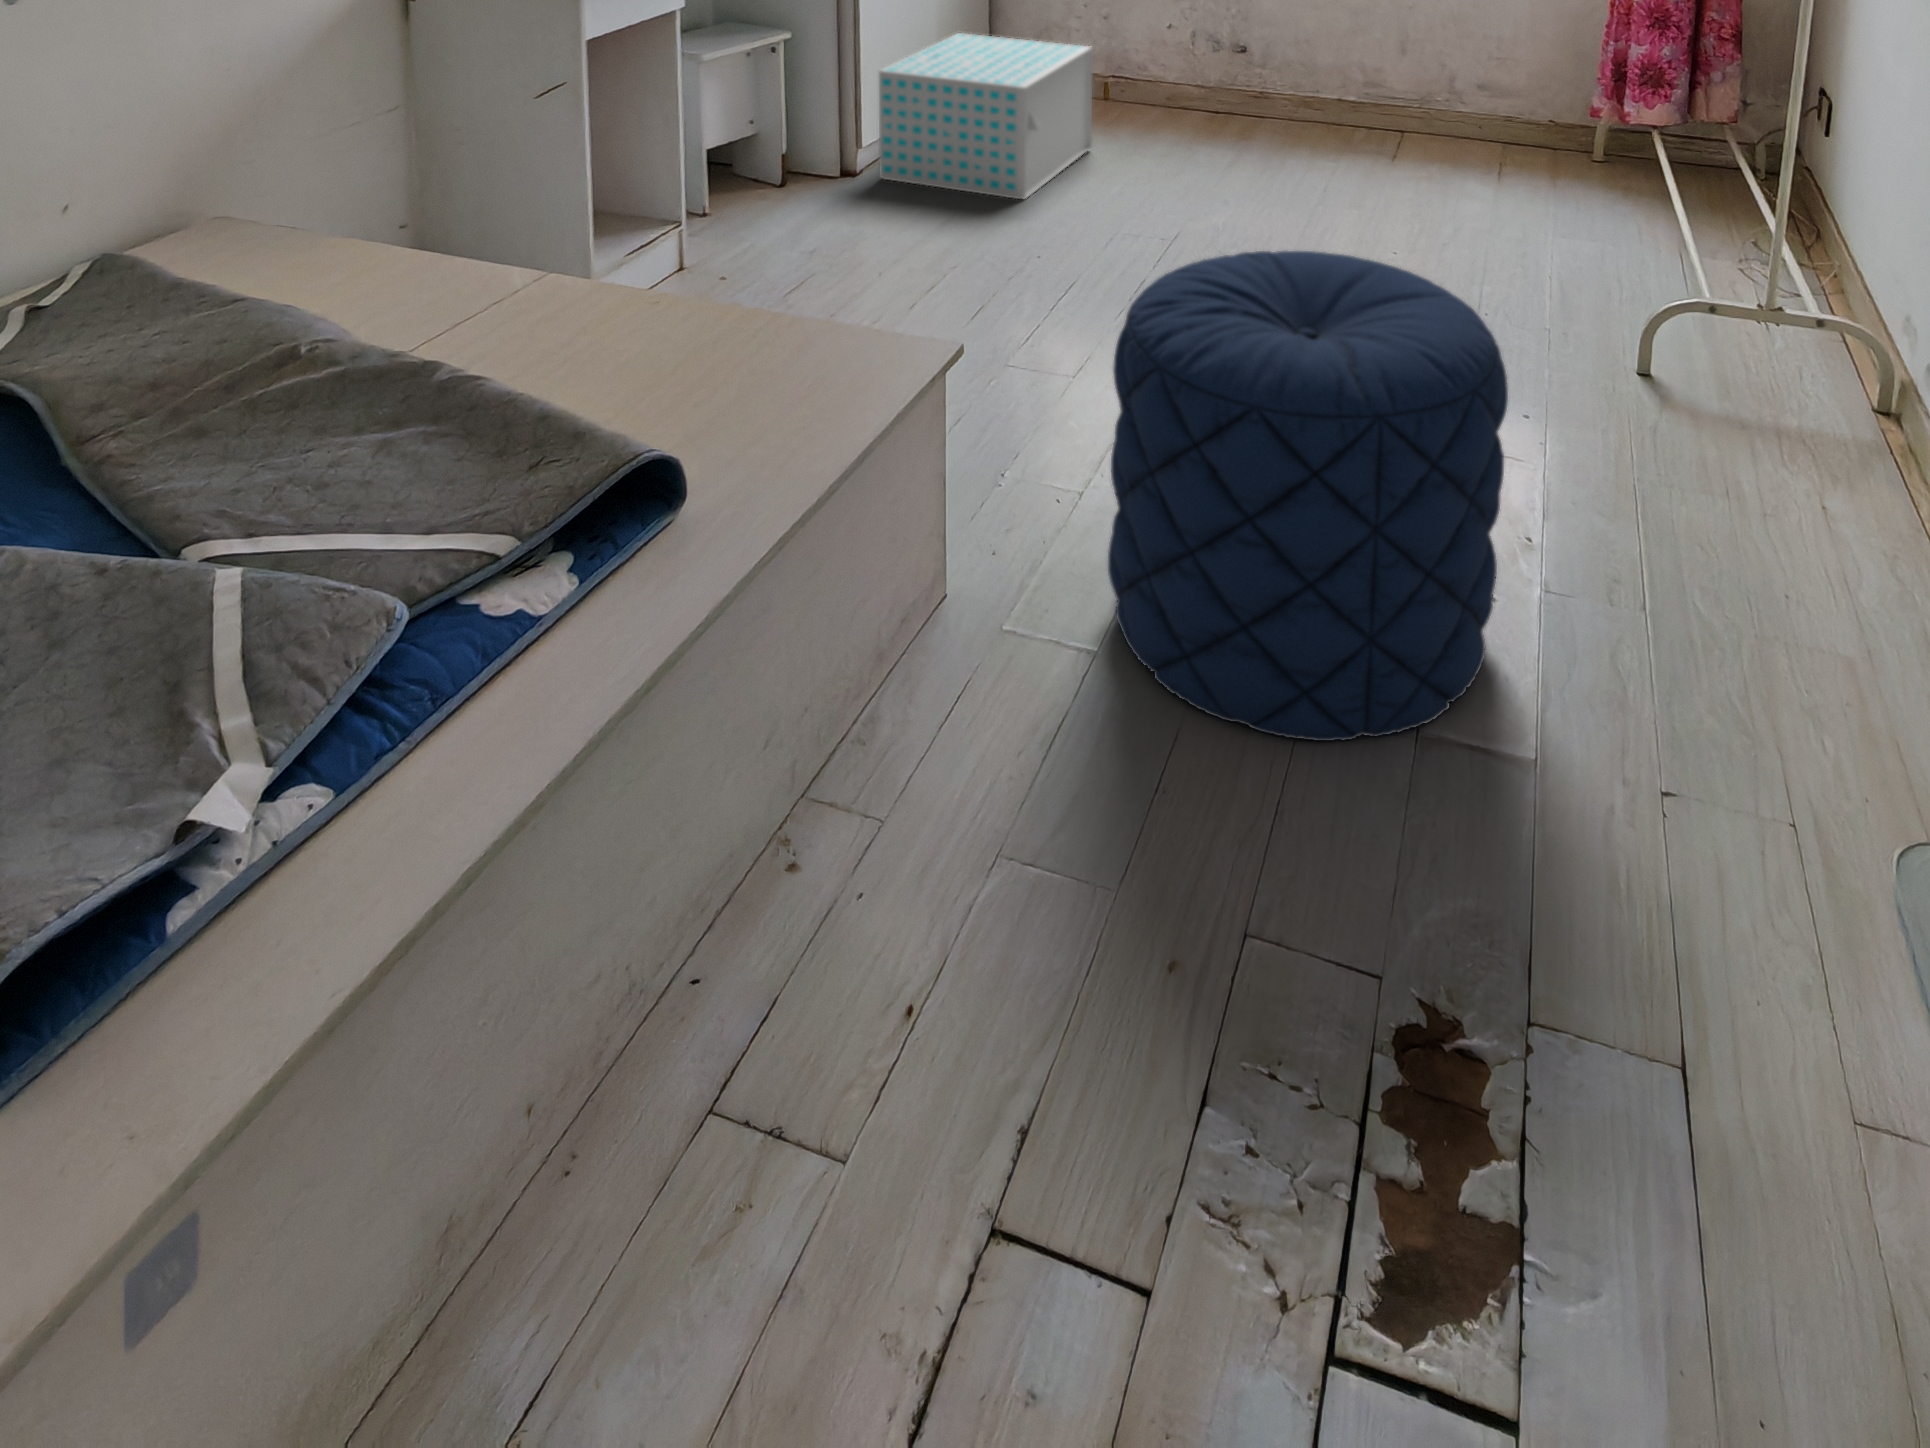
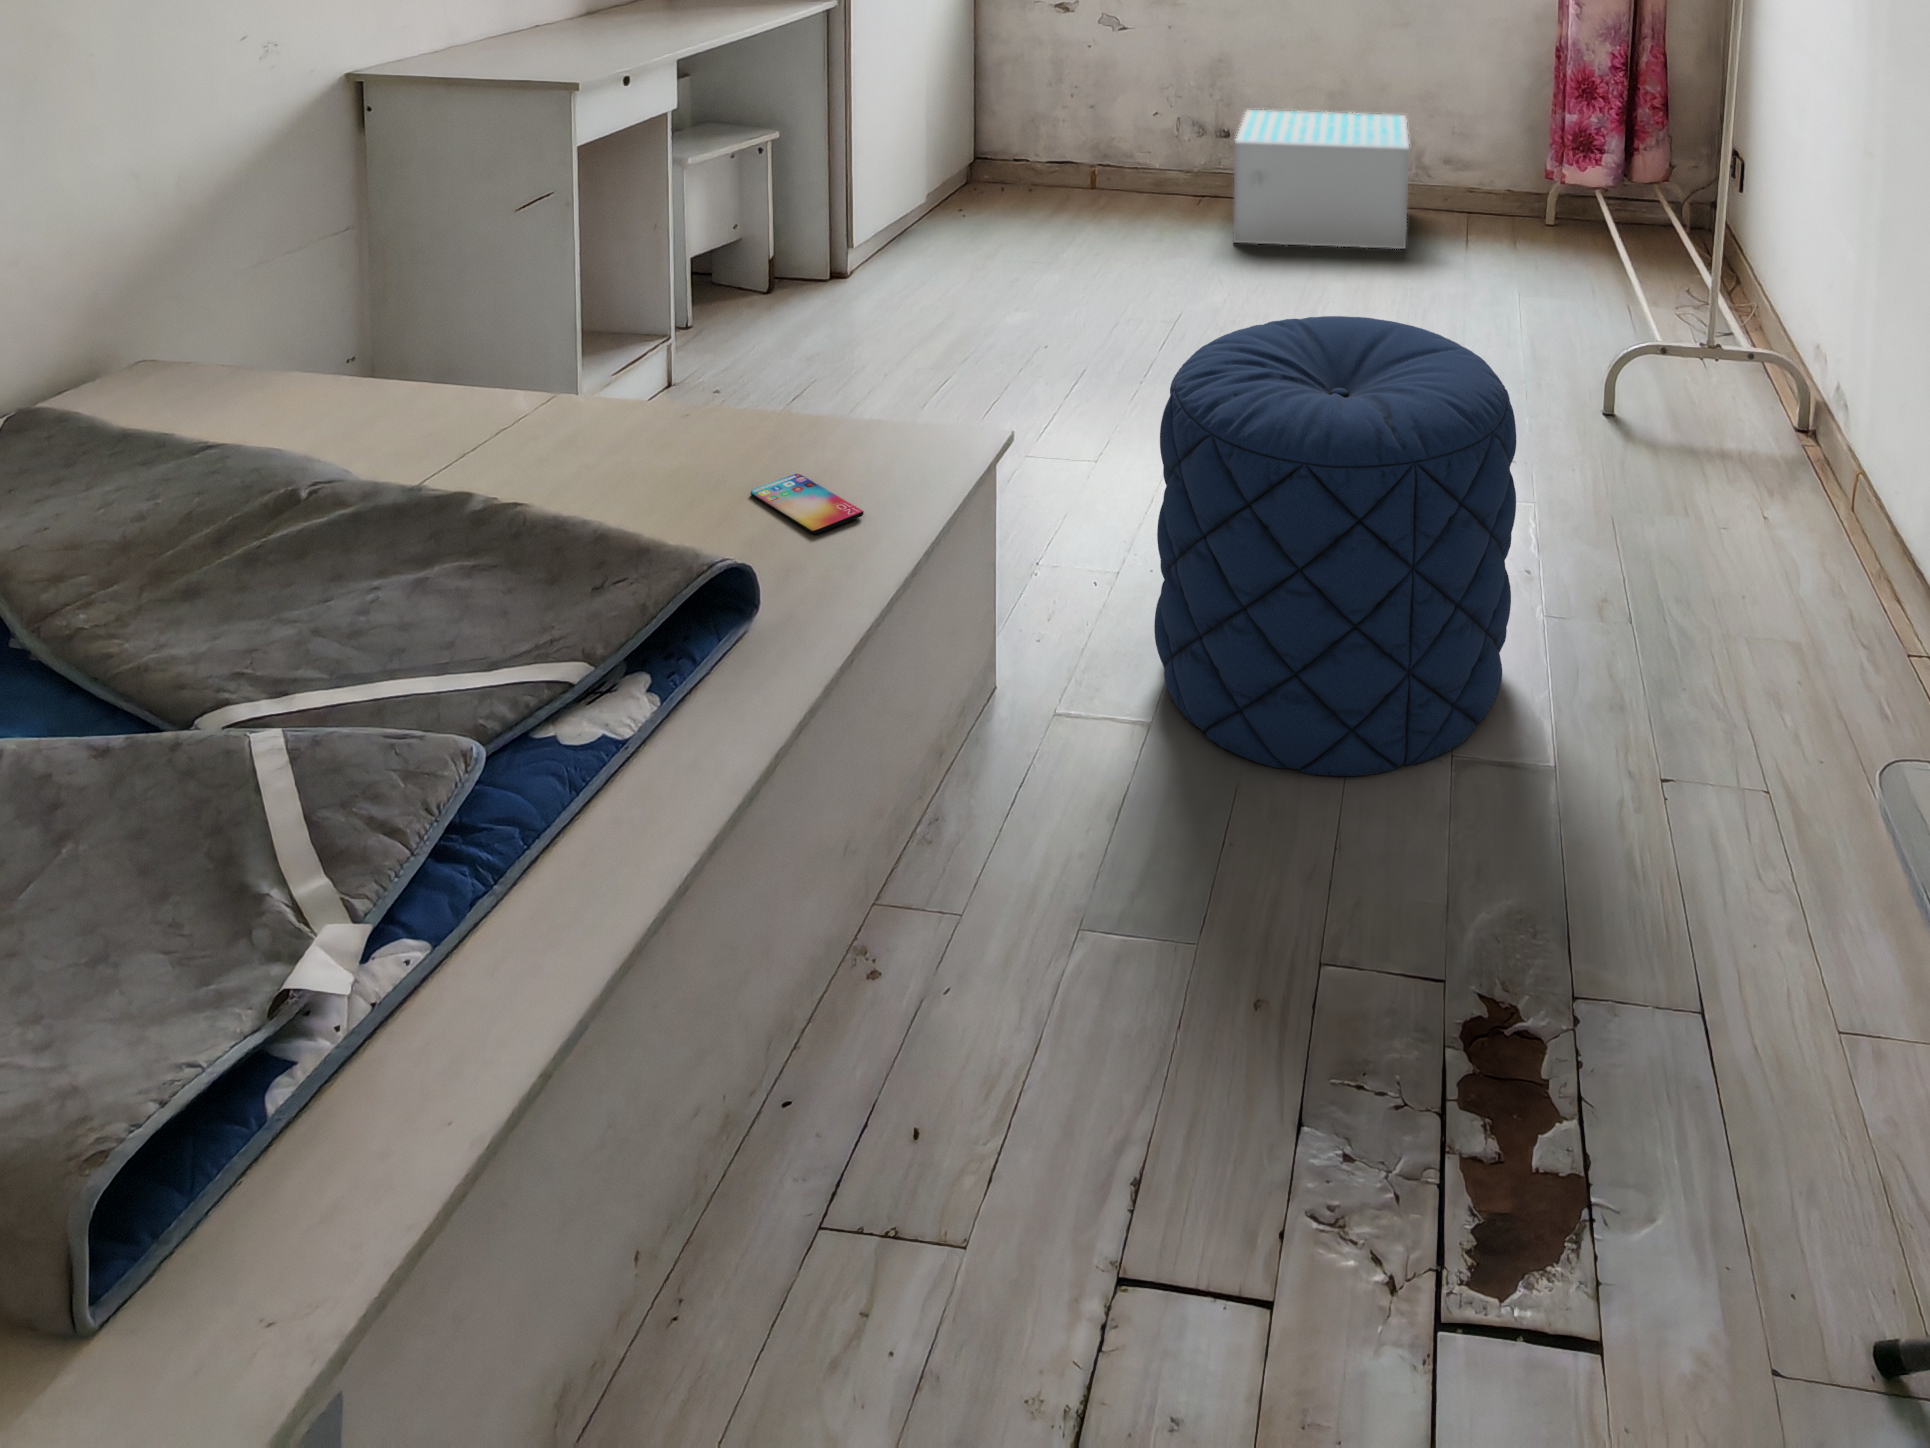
storage box: present [879,33,1093,199] -> present [1233,110,1409,249]
smartphone: none [703,372,805,434] -> present [751,474,864,534]

